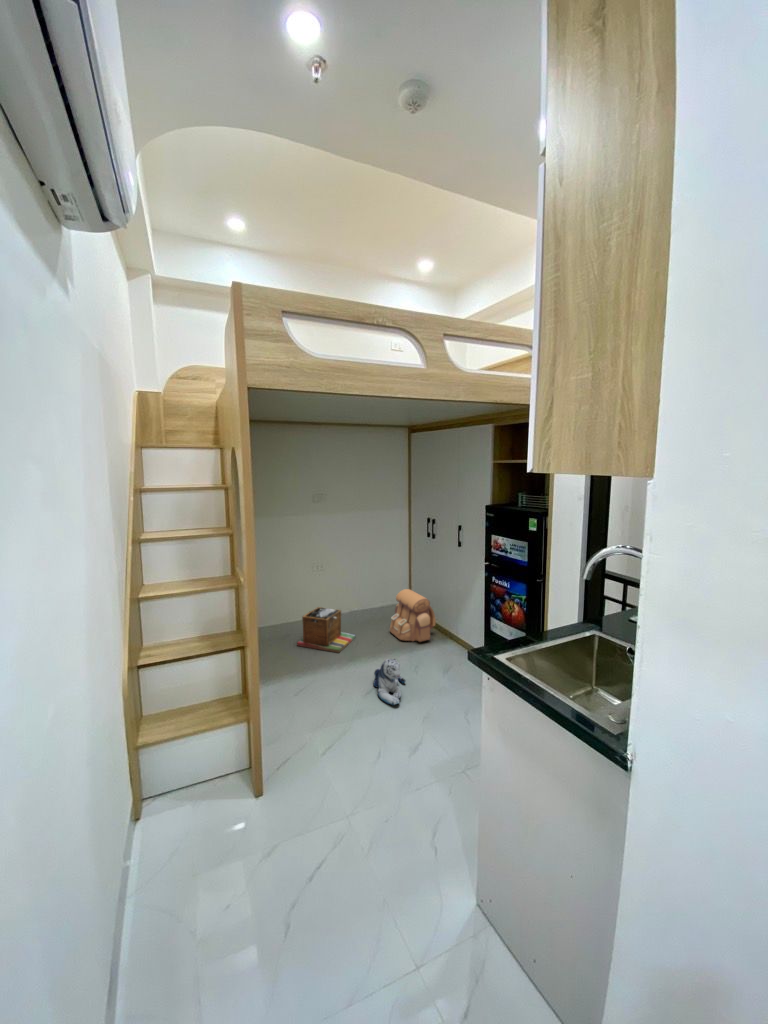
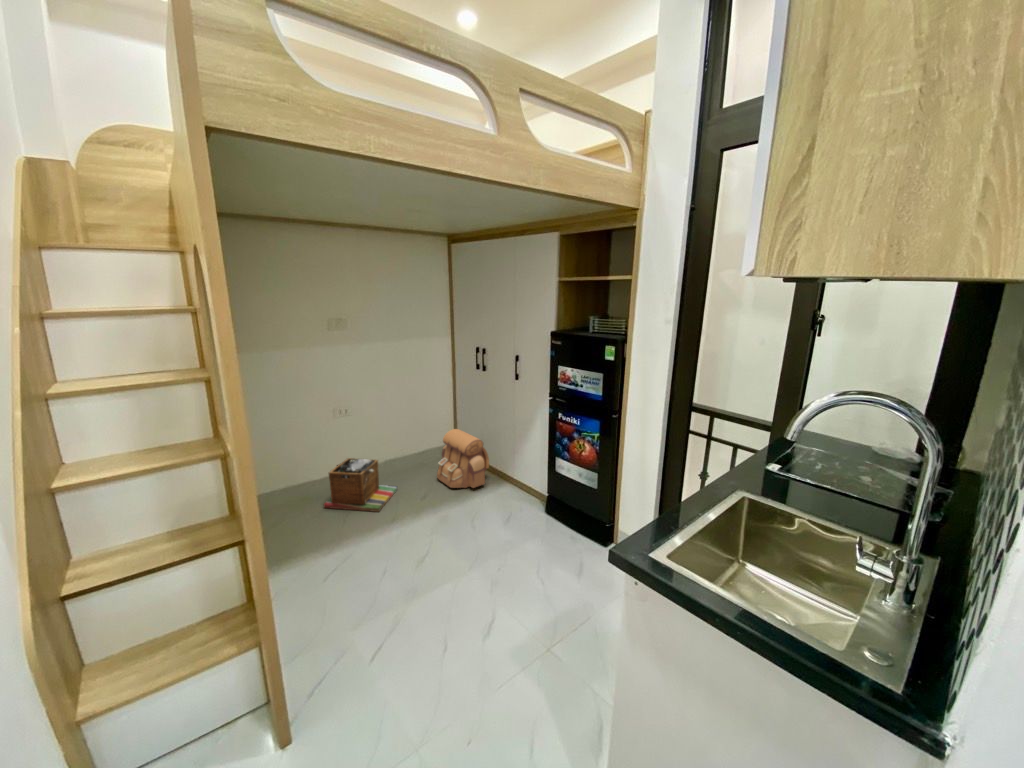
plush toy: present [373,659,405,705] -> none [426,518,465,574]

